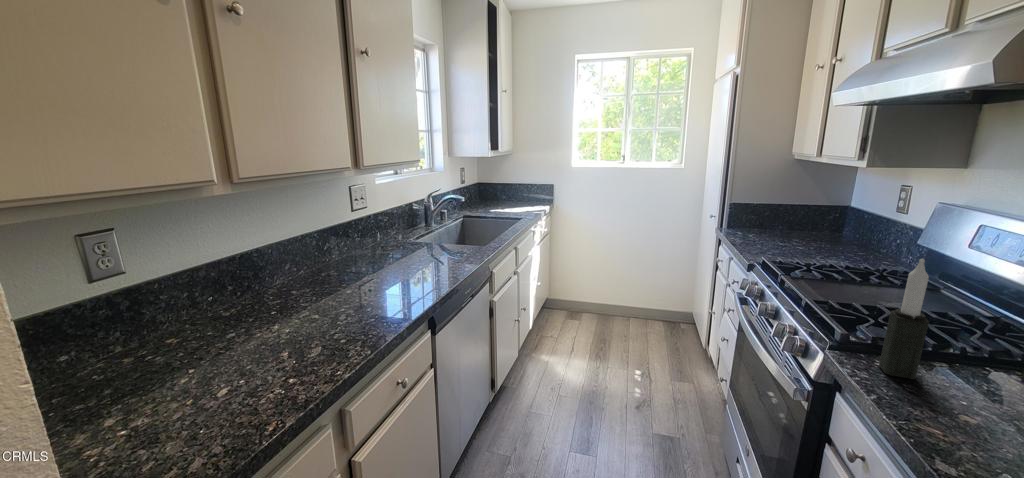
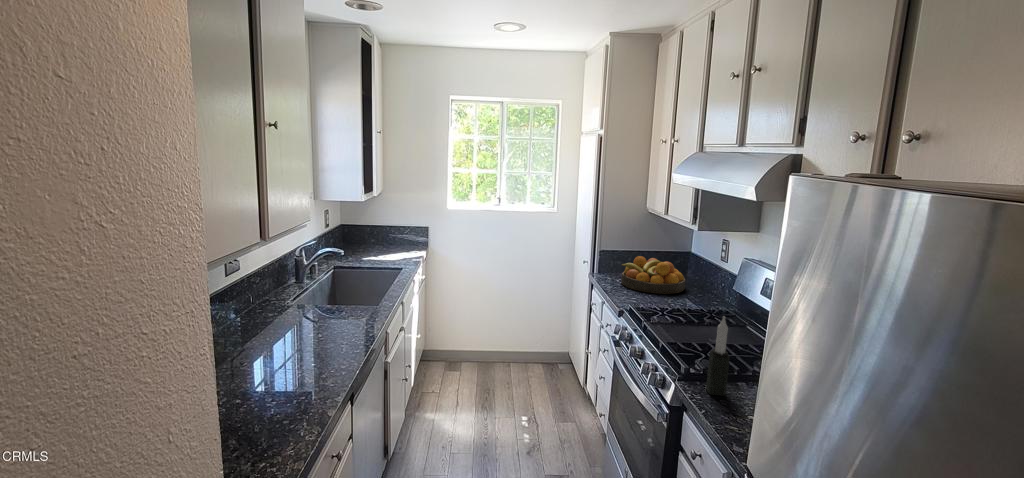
fruit bowl: none [754,208,840,250] -> present [621,256,685,294]

